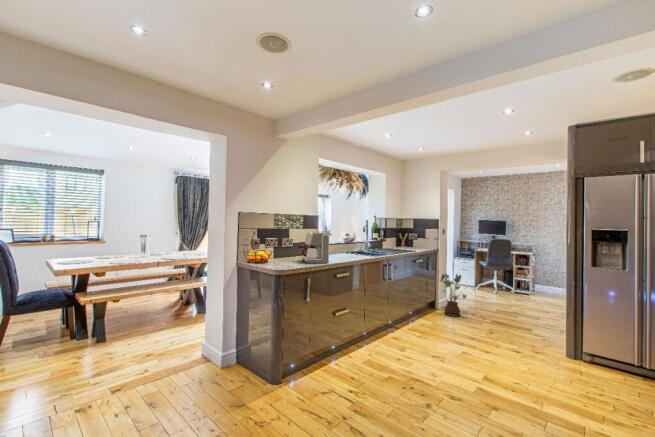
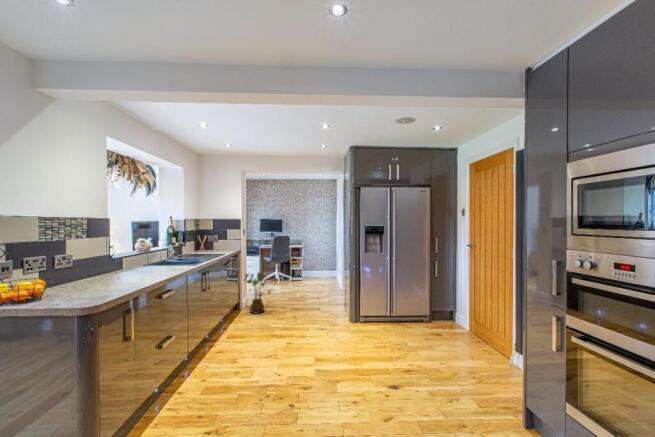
coffee maker: present [298,233,329,263] -> none [96,242,152,287]

